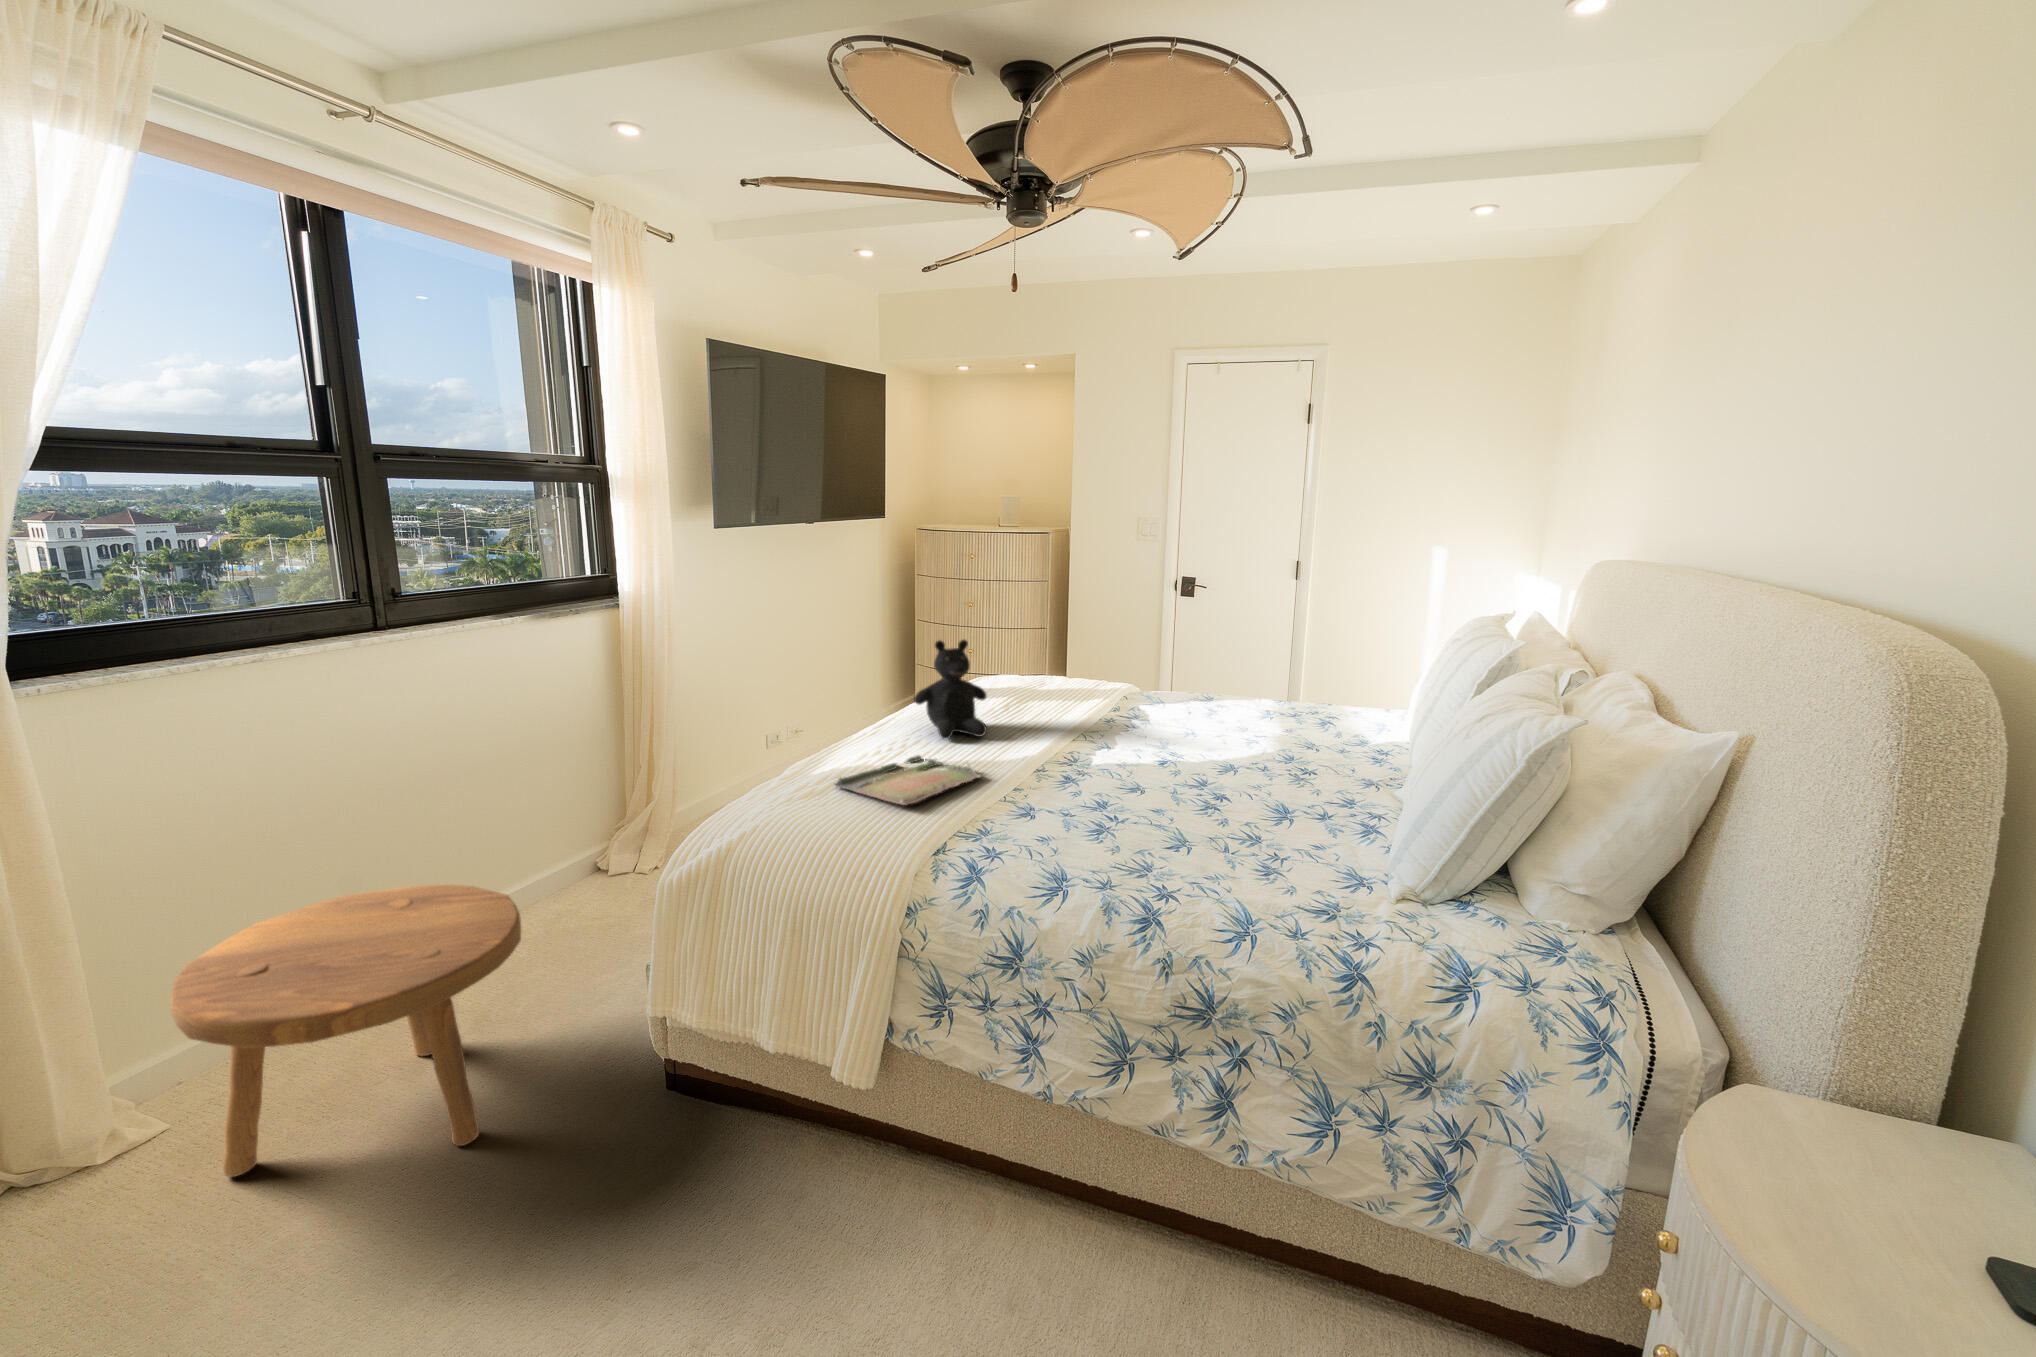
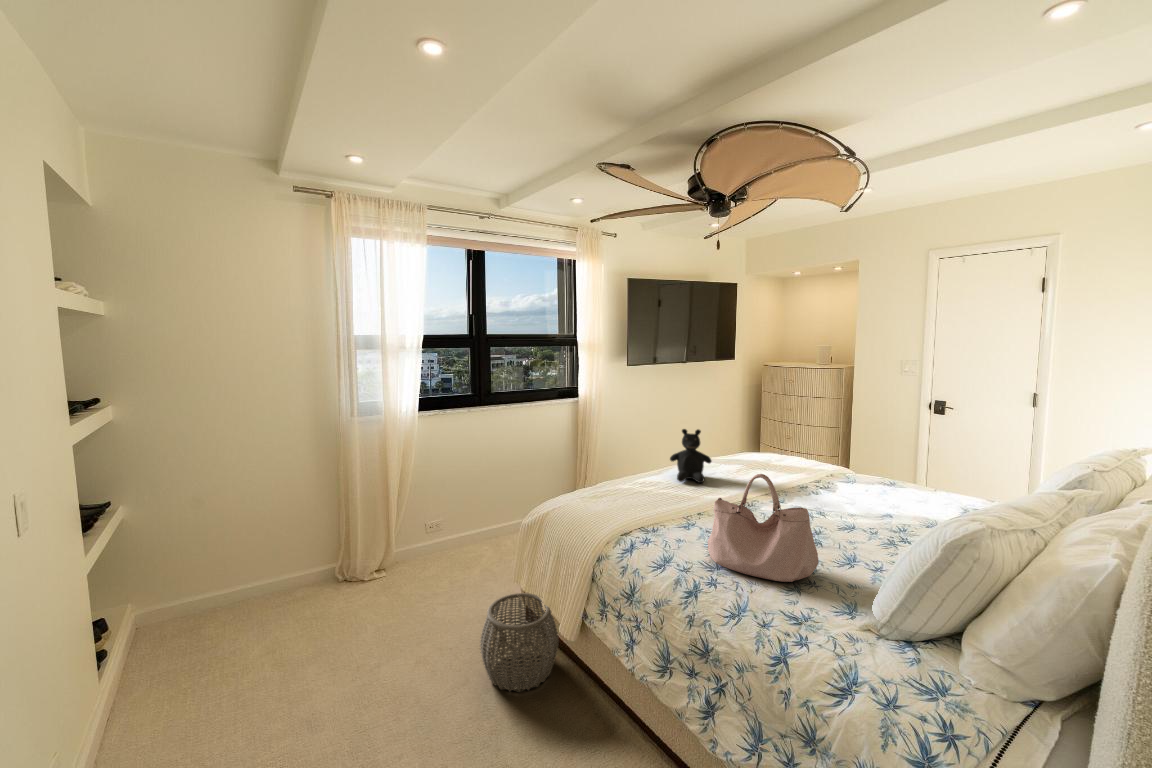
handbag: none [1111,692,1289,865] -> present [708,474,819,582]
tray: present [835,755,982,805] -> none [604,488,678,510]
footstool: present [171,885,521,1177] -> none [383,507,489,613]
woven basket: none [621,1027,812,1258] -> present [480,593,558,692]

